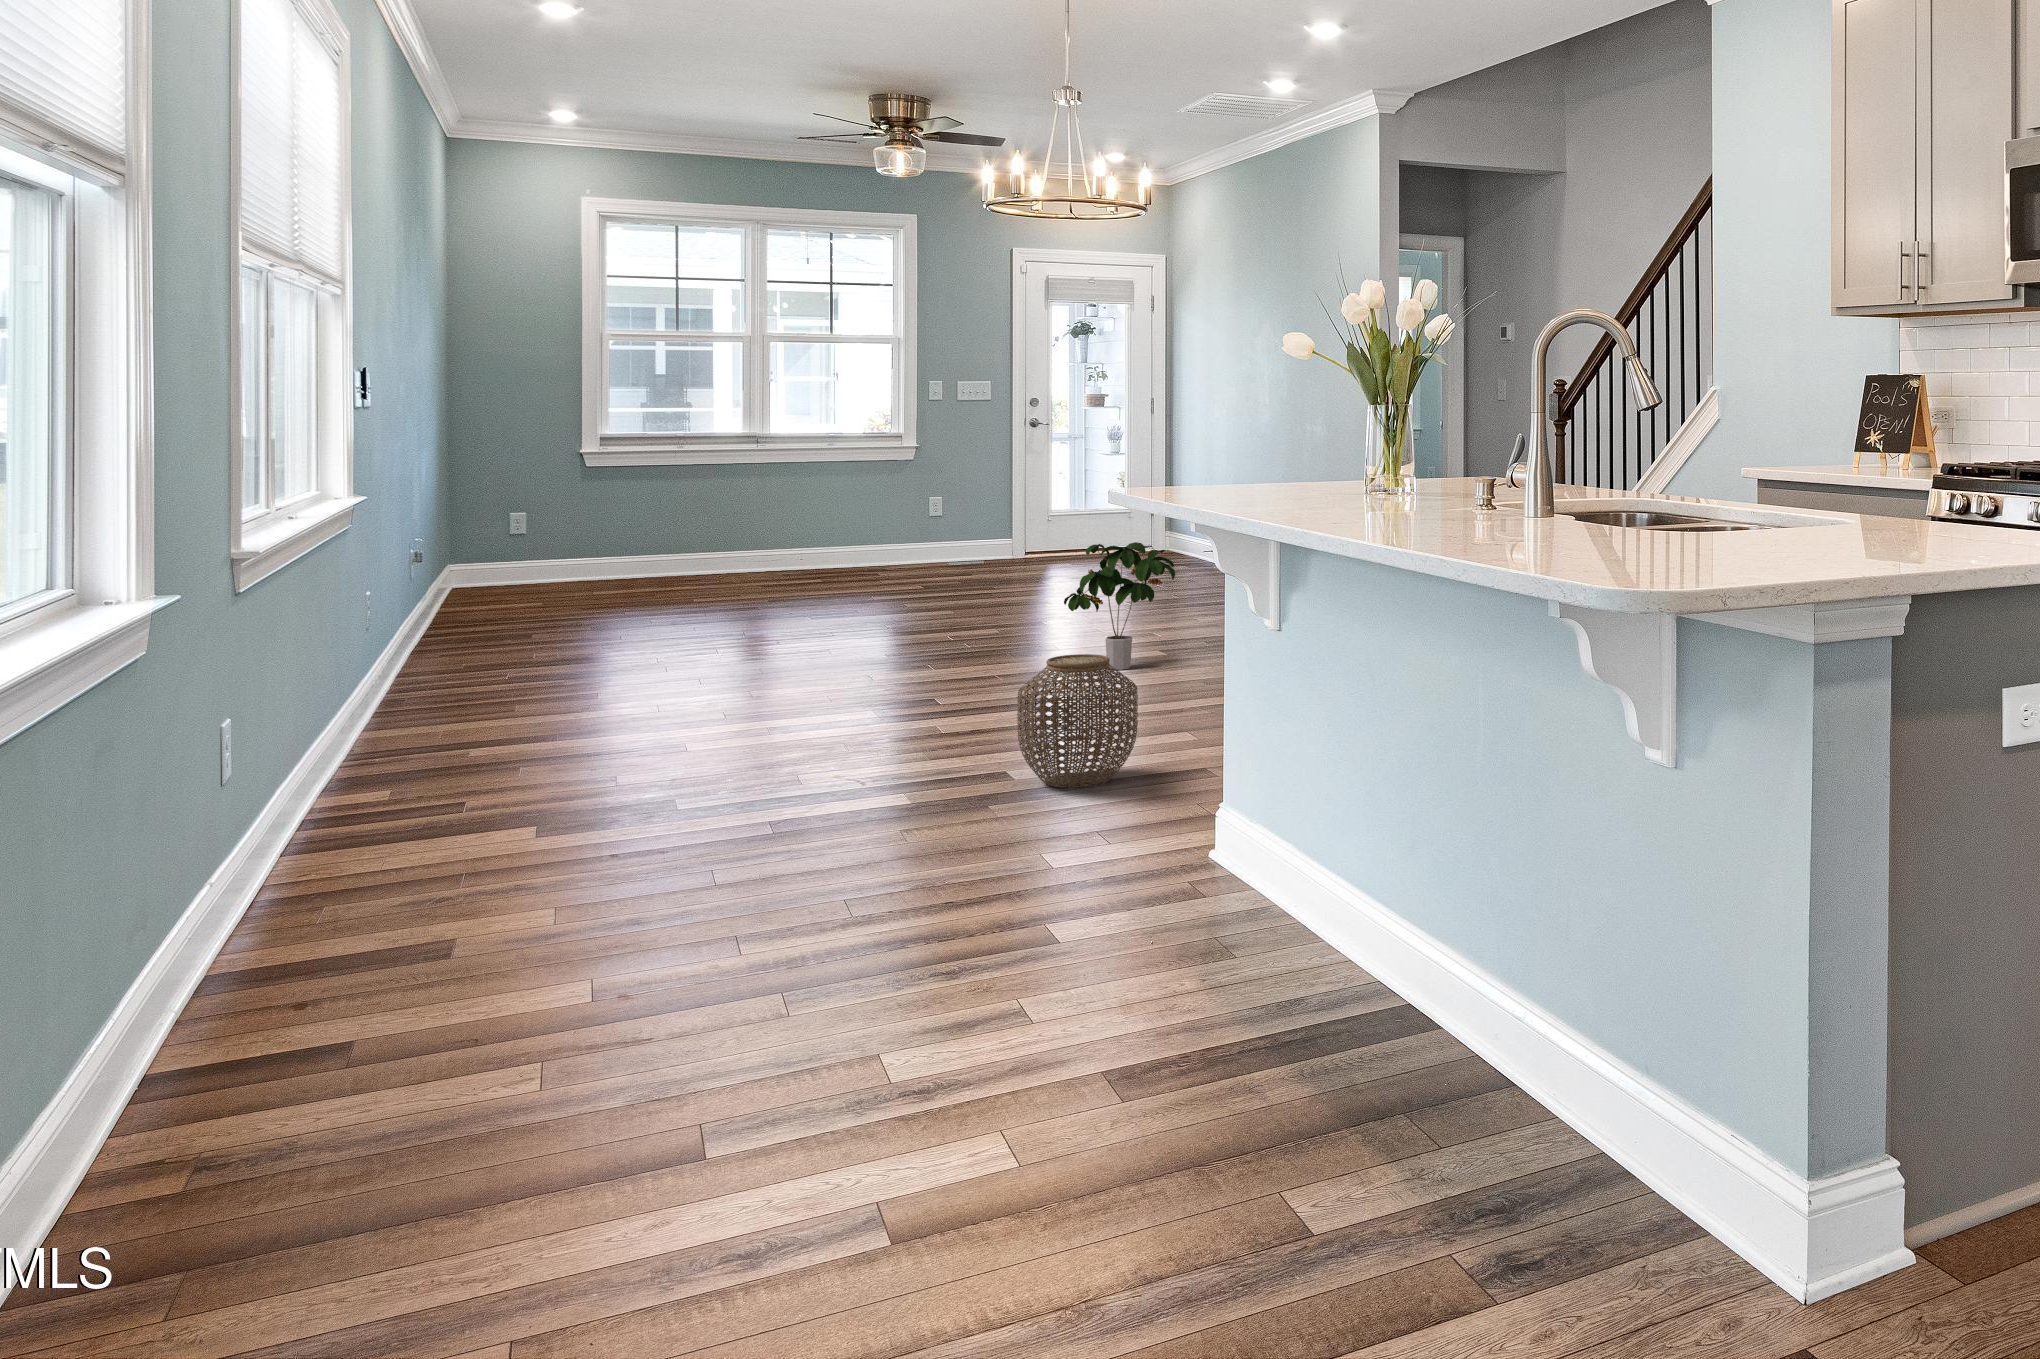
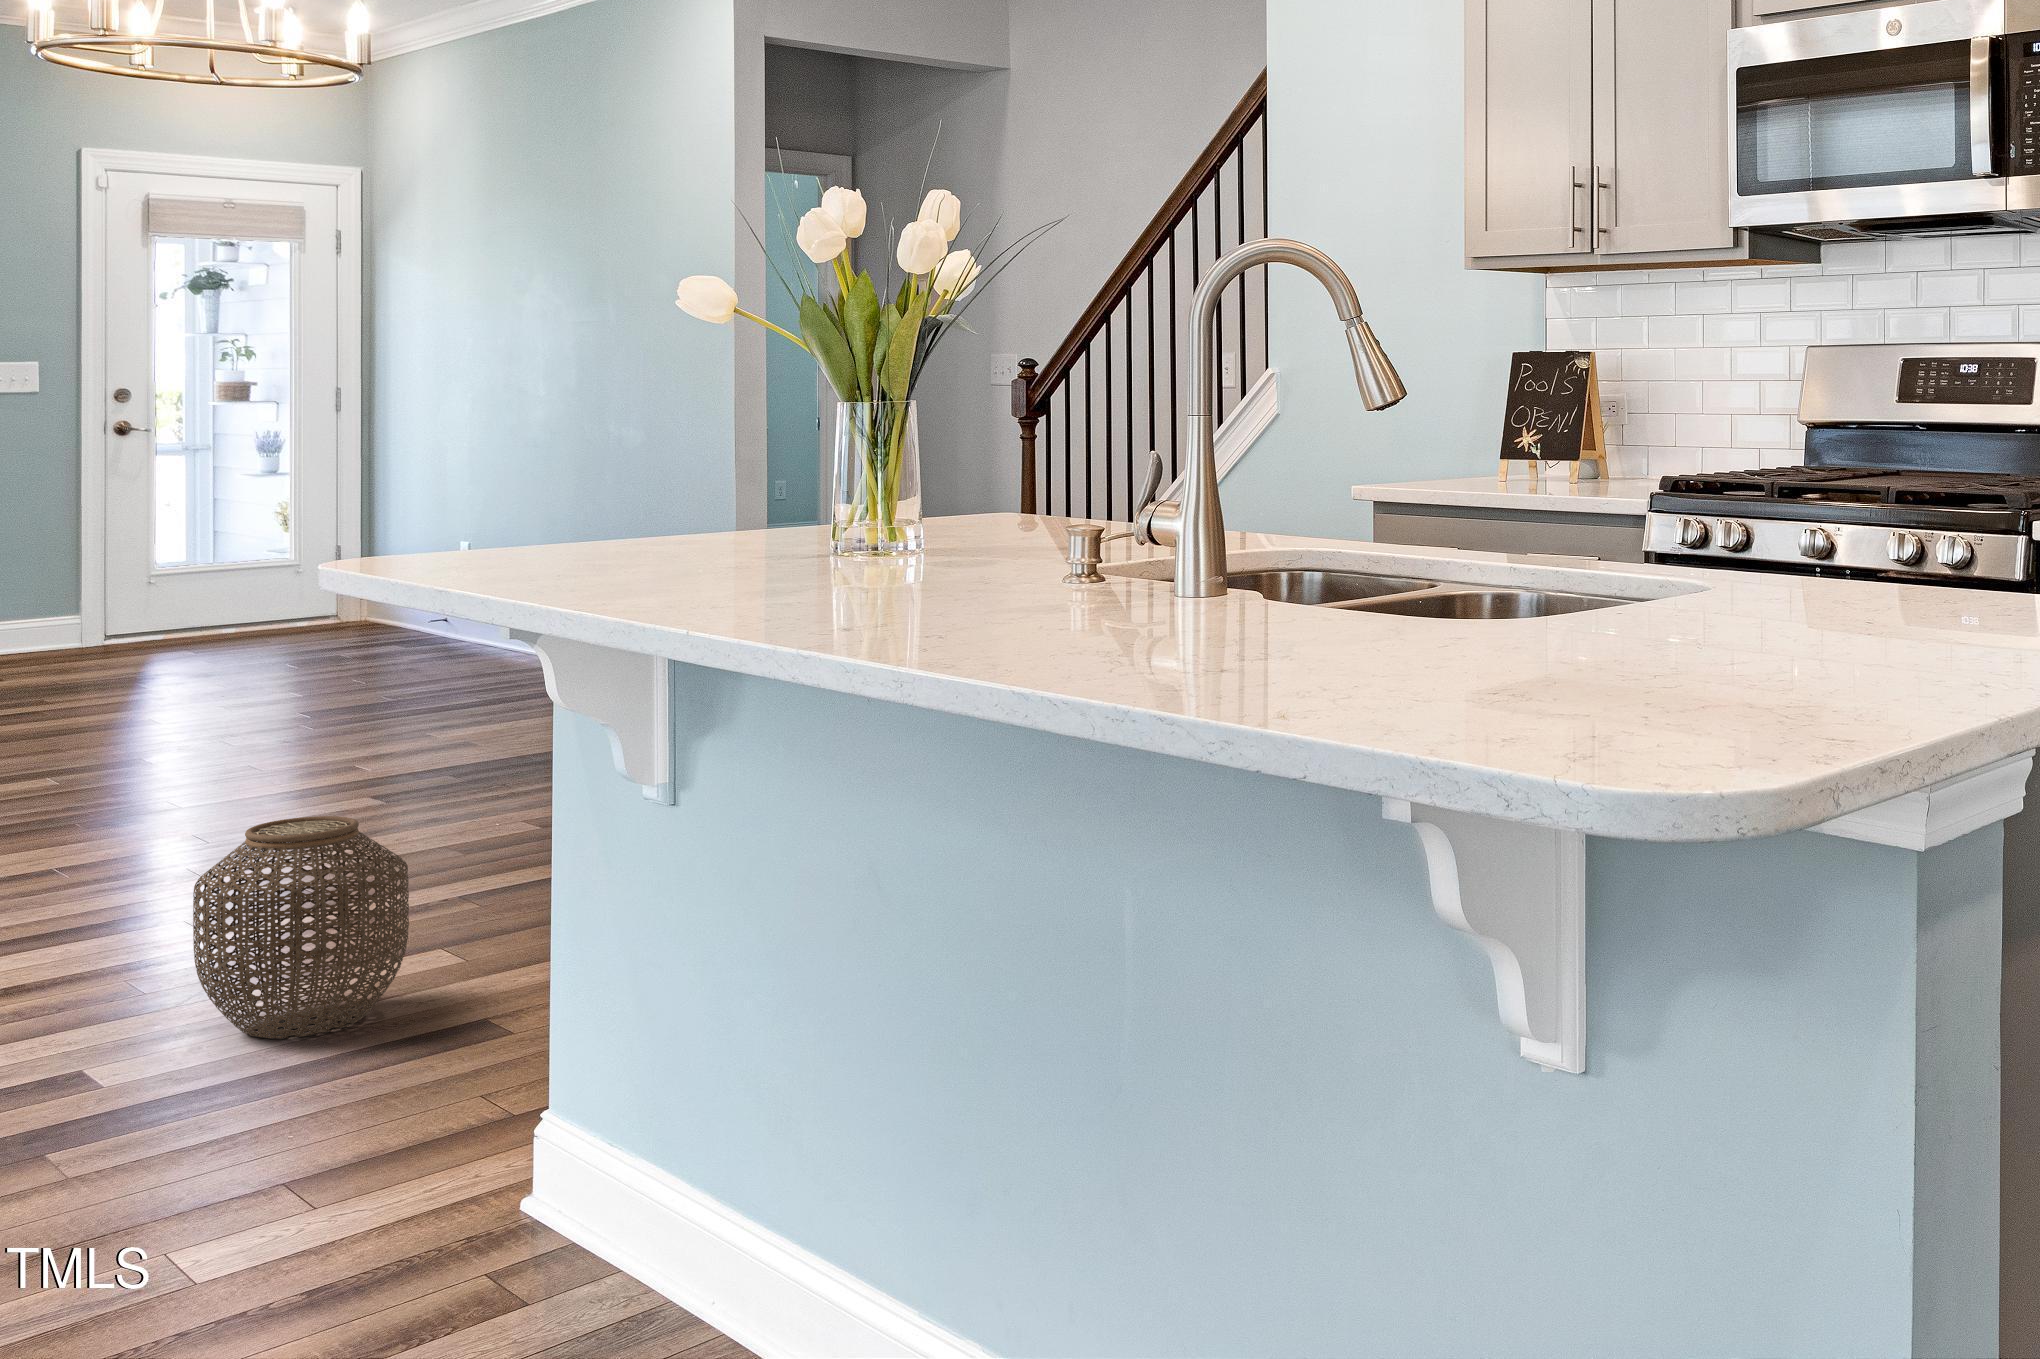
potted plant: present [1064,542,1175,670] -> none [225,623,423,828]

